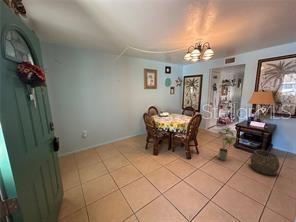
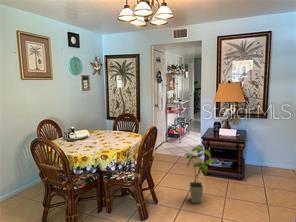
woven basket: present [251,150,280,175] -> none [233,172,268,209]

